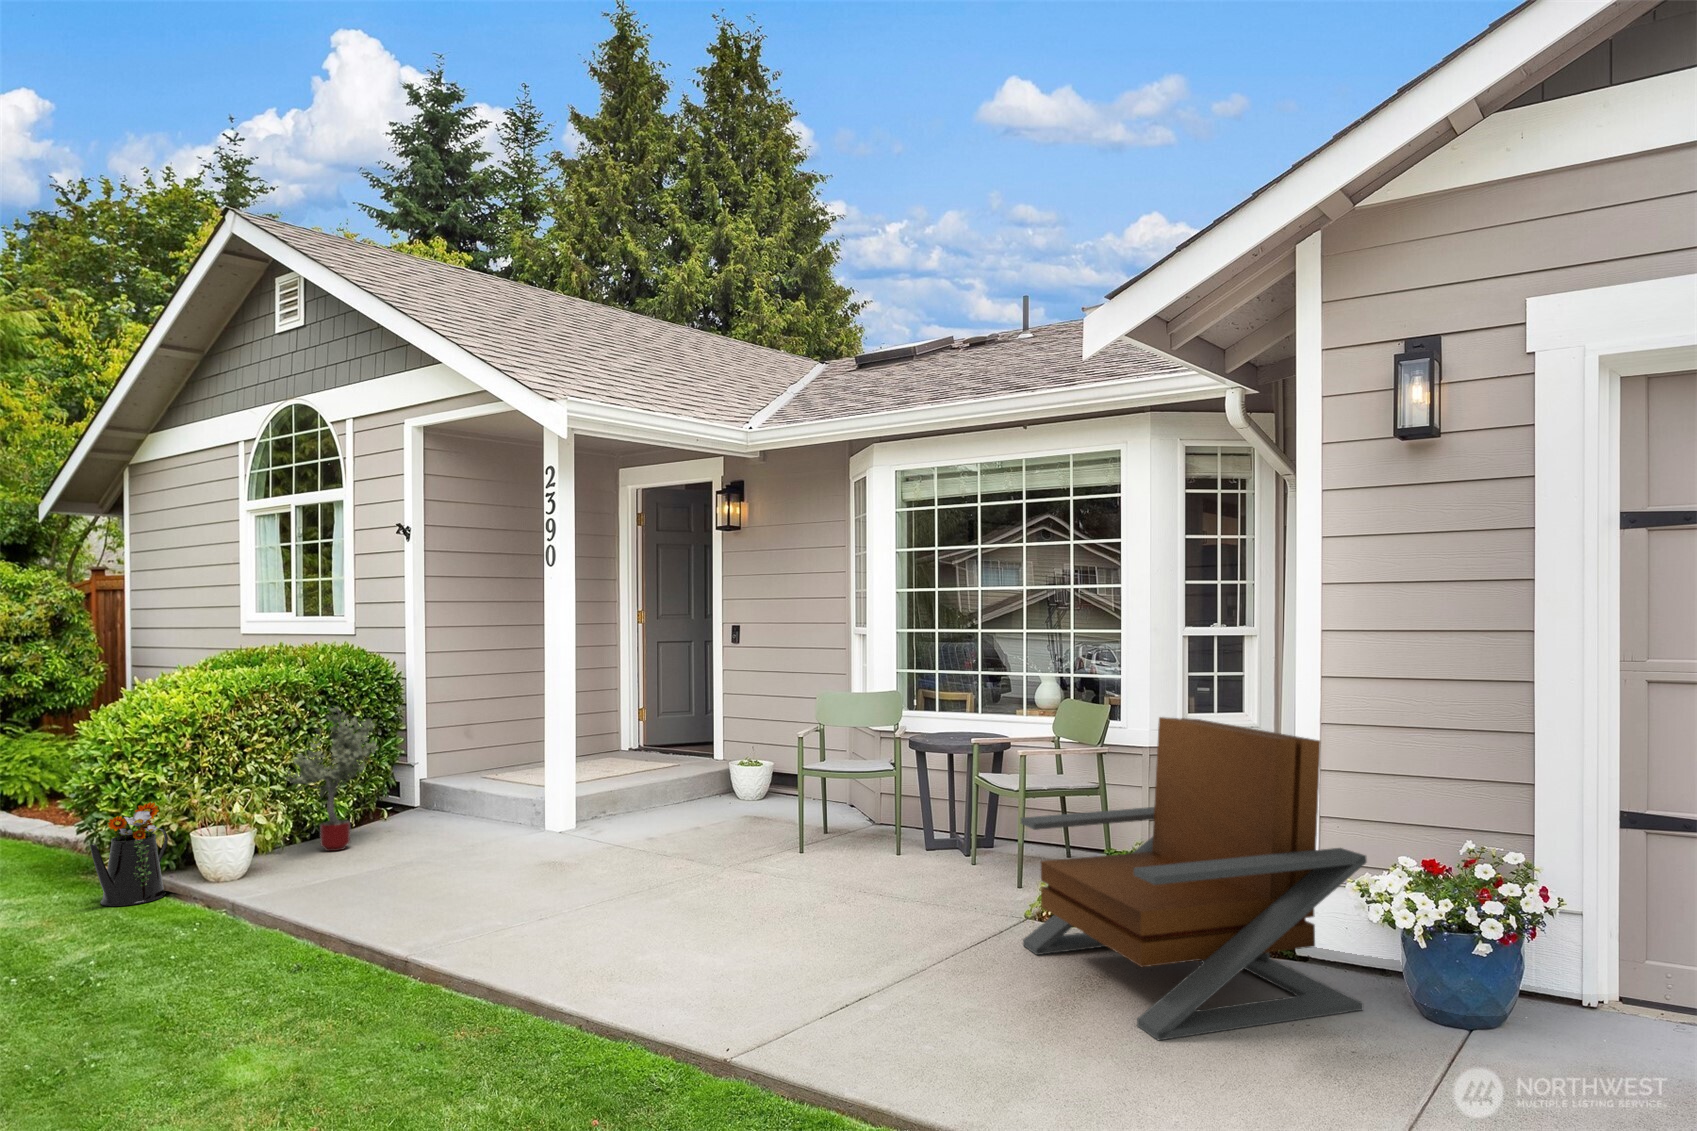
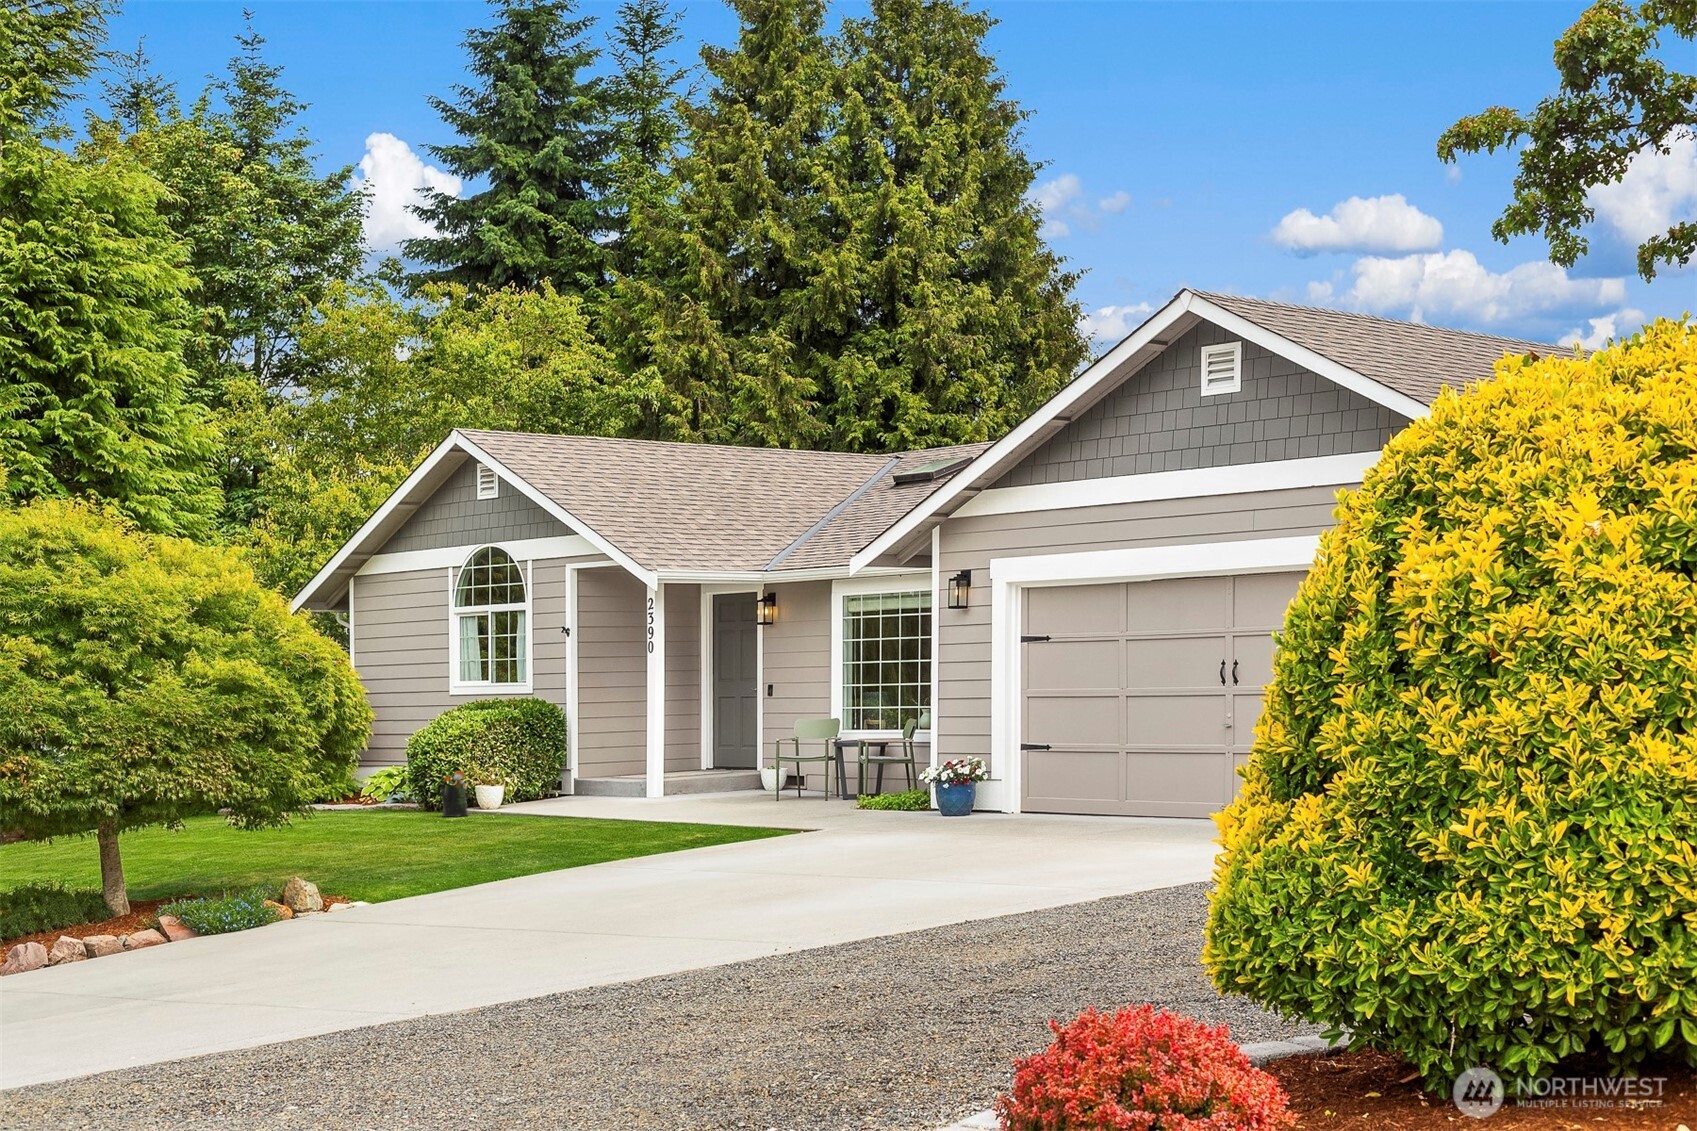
potted tree: present [286,707,378,851] -> none [513,729,559,807]
lounge chair: present [1020,717,1367,1041] -> none [847,719,951,824]

